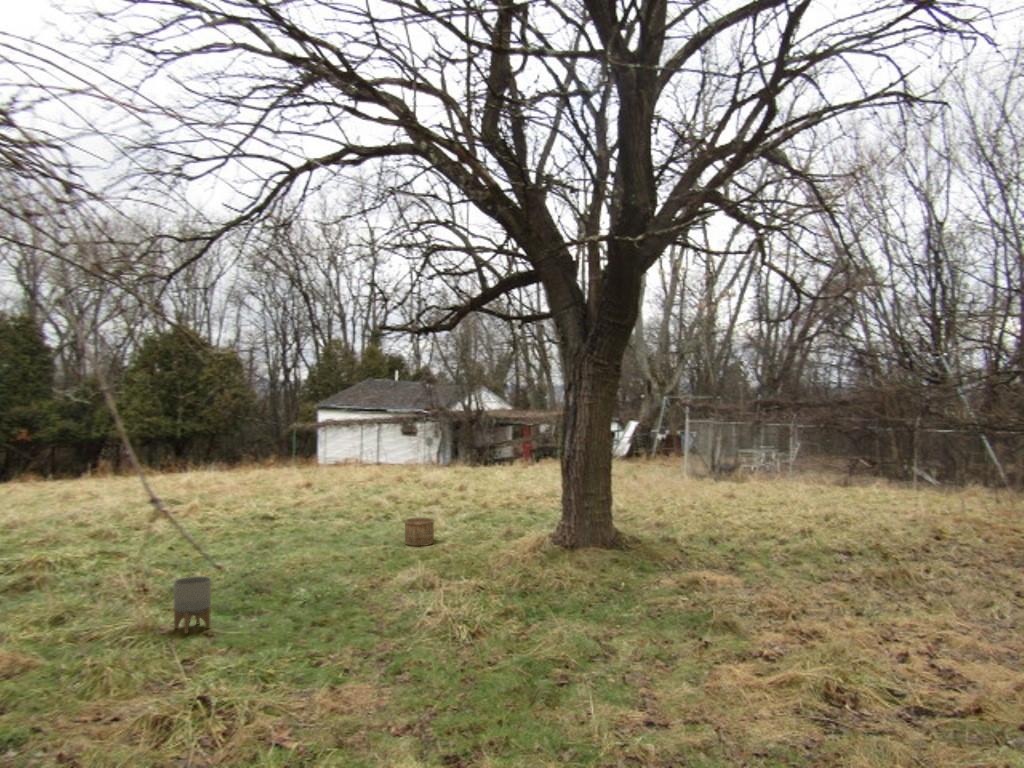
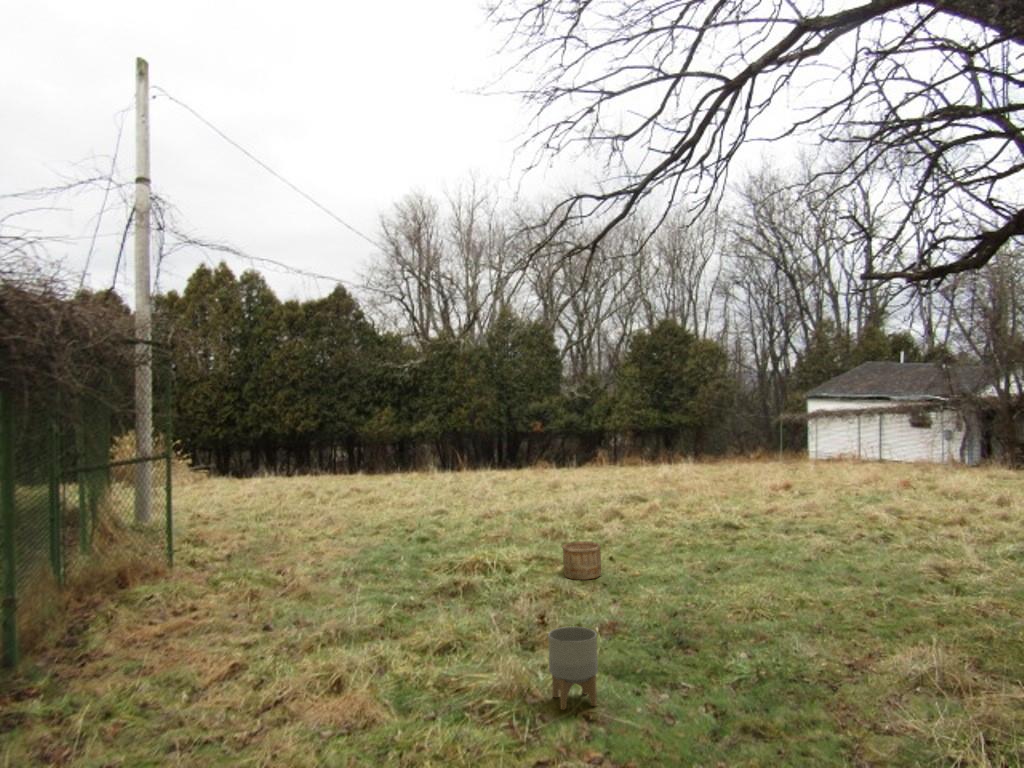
wooden bucket: present [404,518,434,546] -> present [562,541,601,580]

